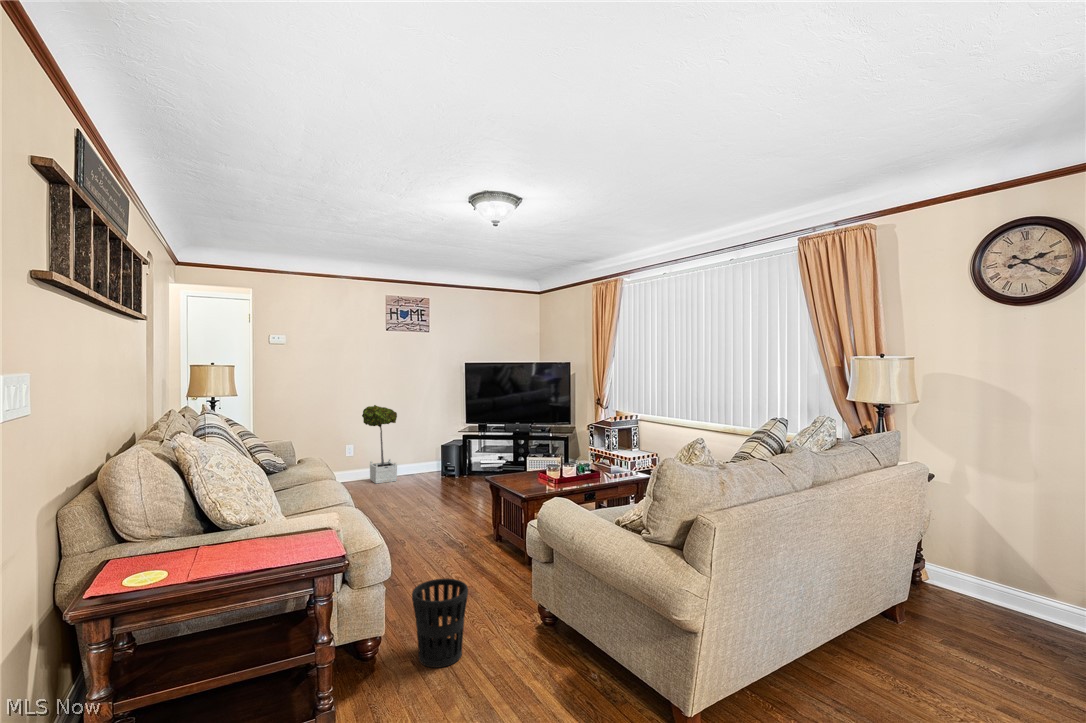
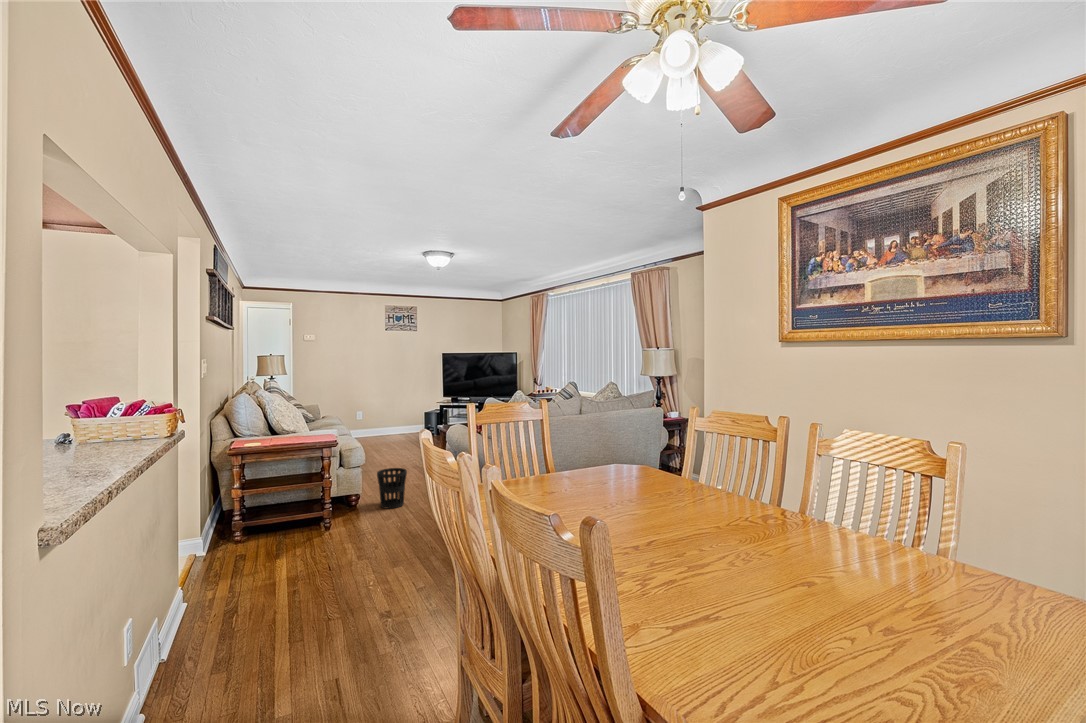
potted tree: present [362,405,397,483] -> none [369,383,394,438]

